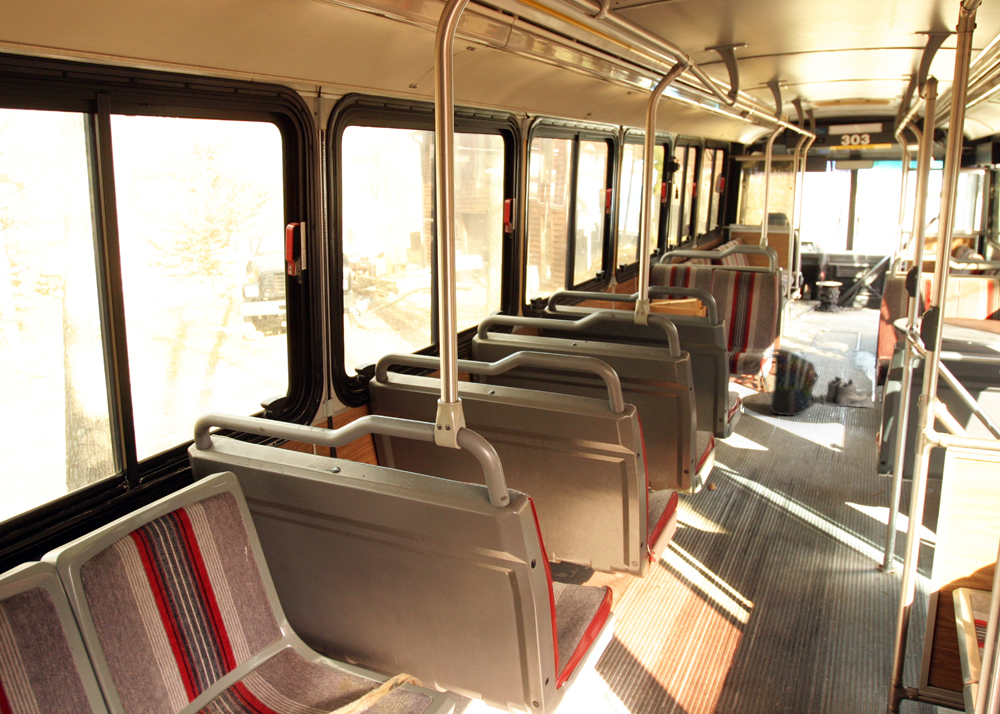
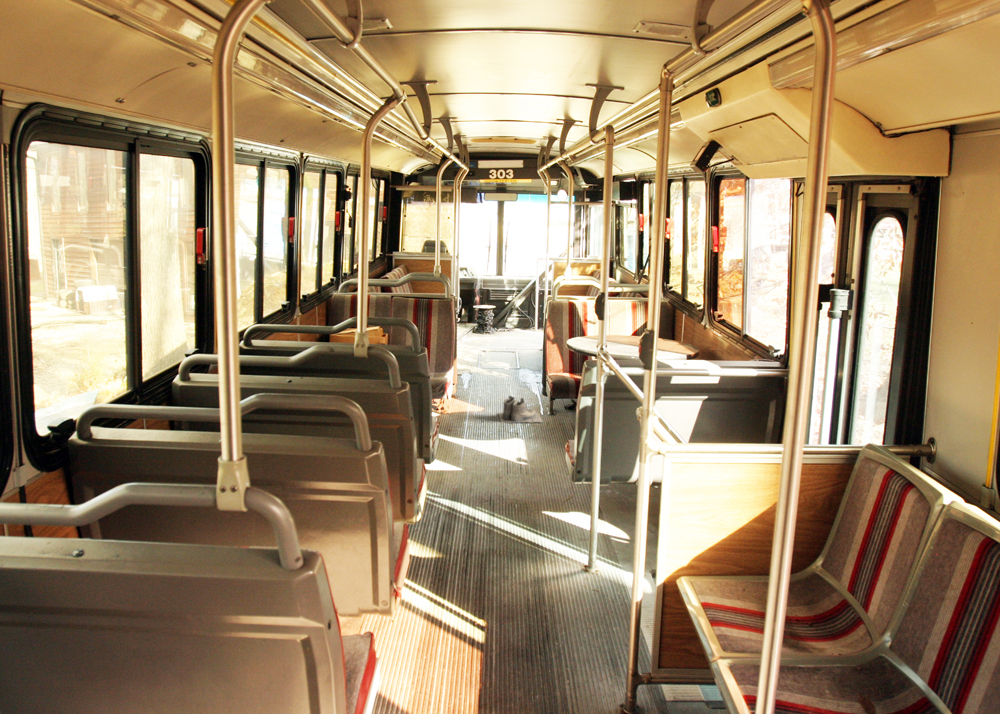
backpack: present [760,349,818,416] -> none [446,374,498,436]

